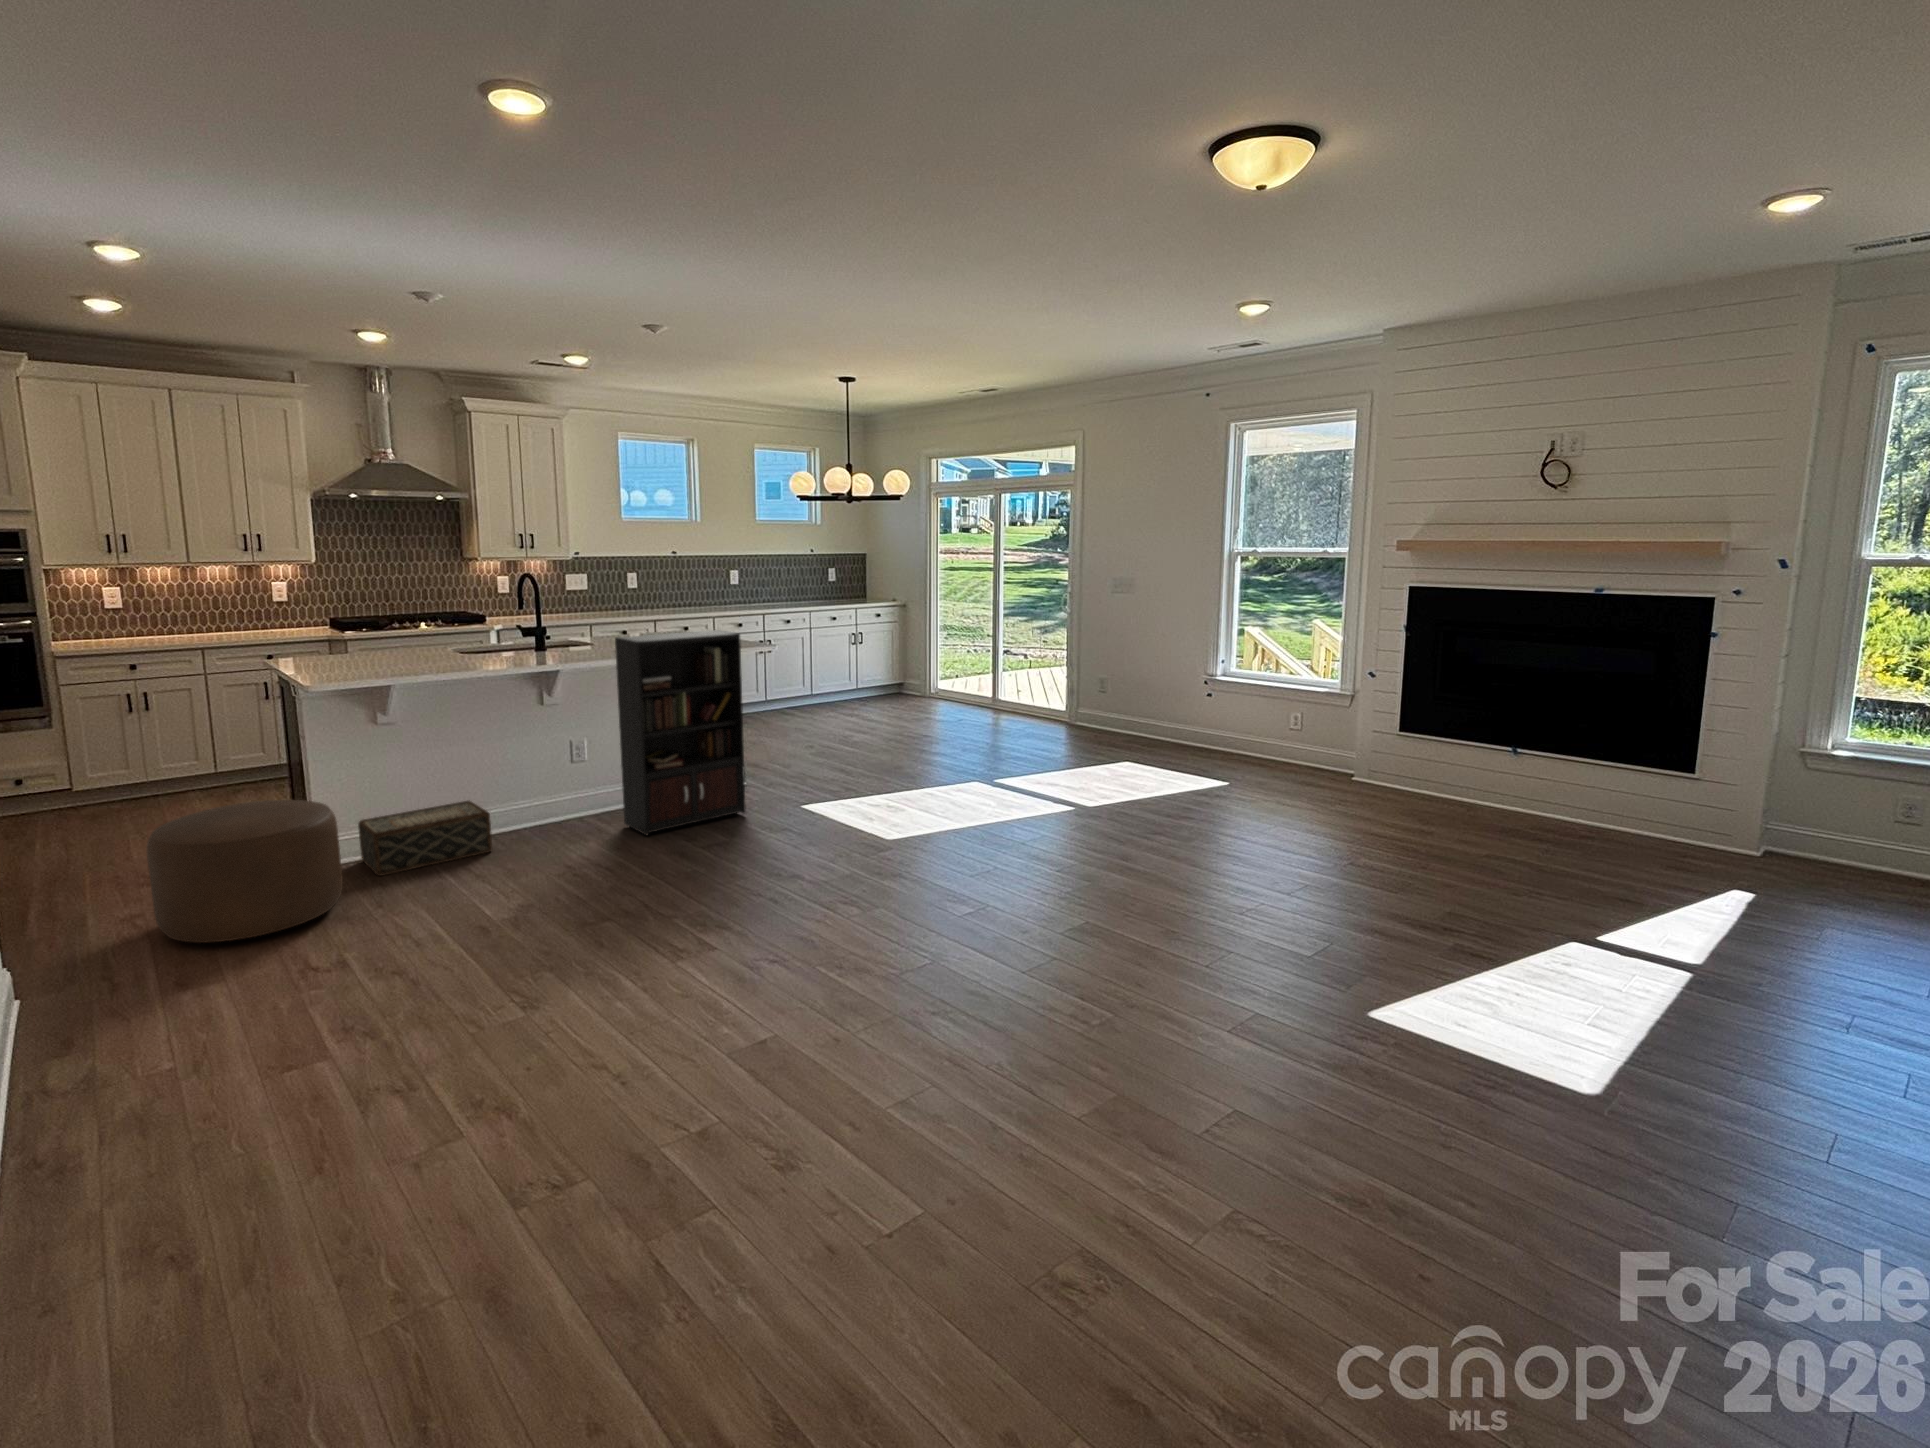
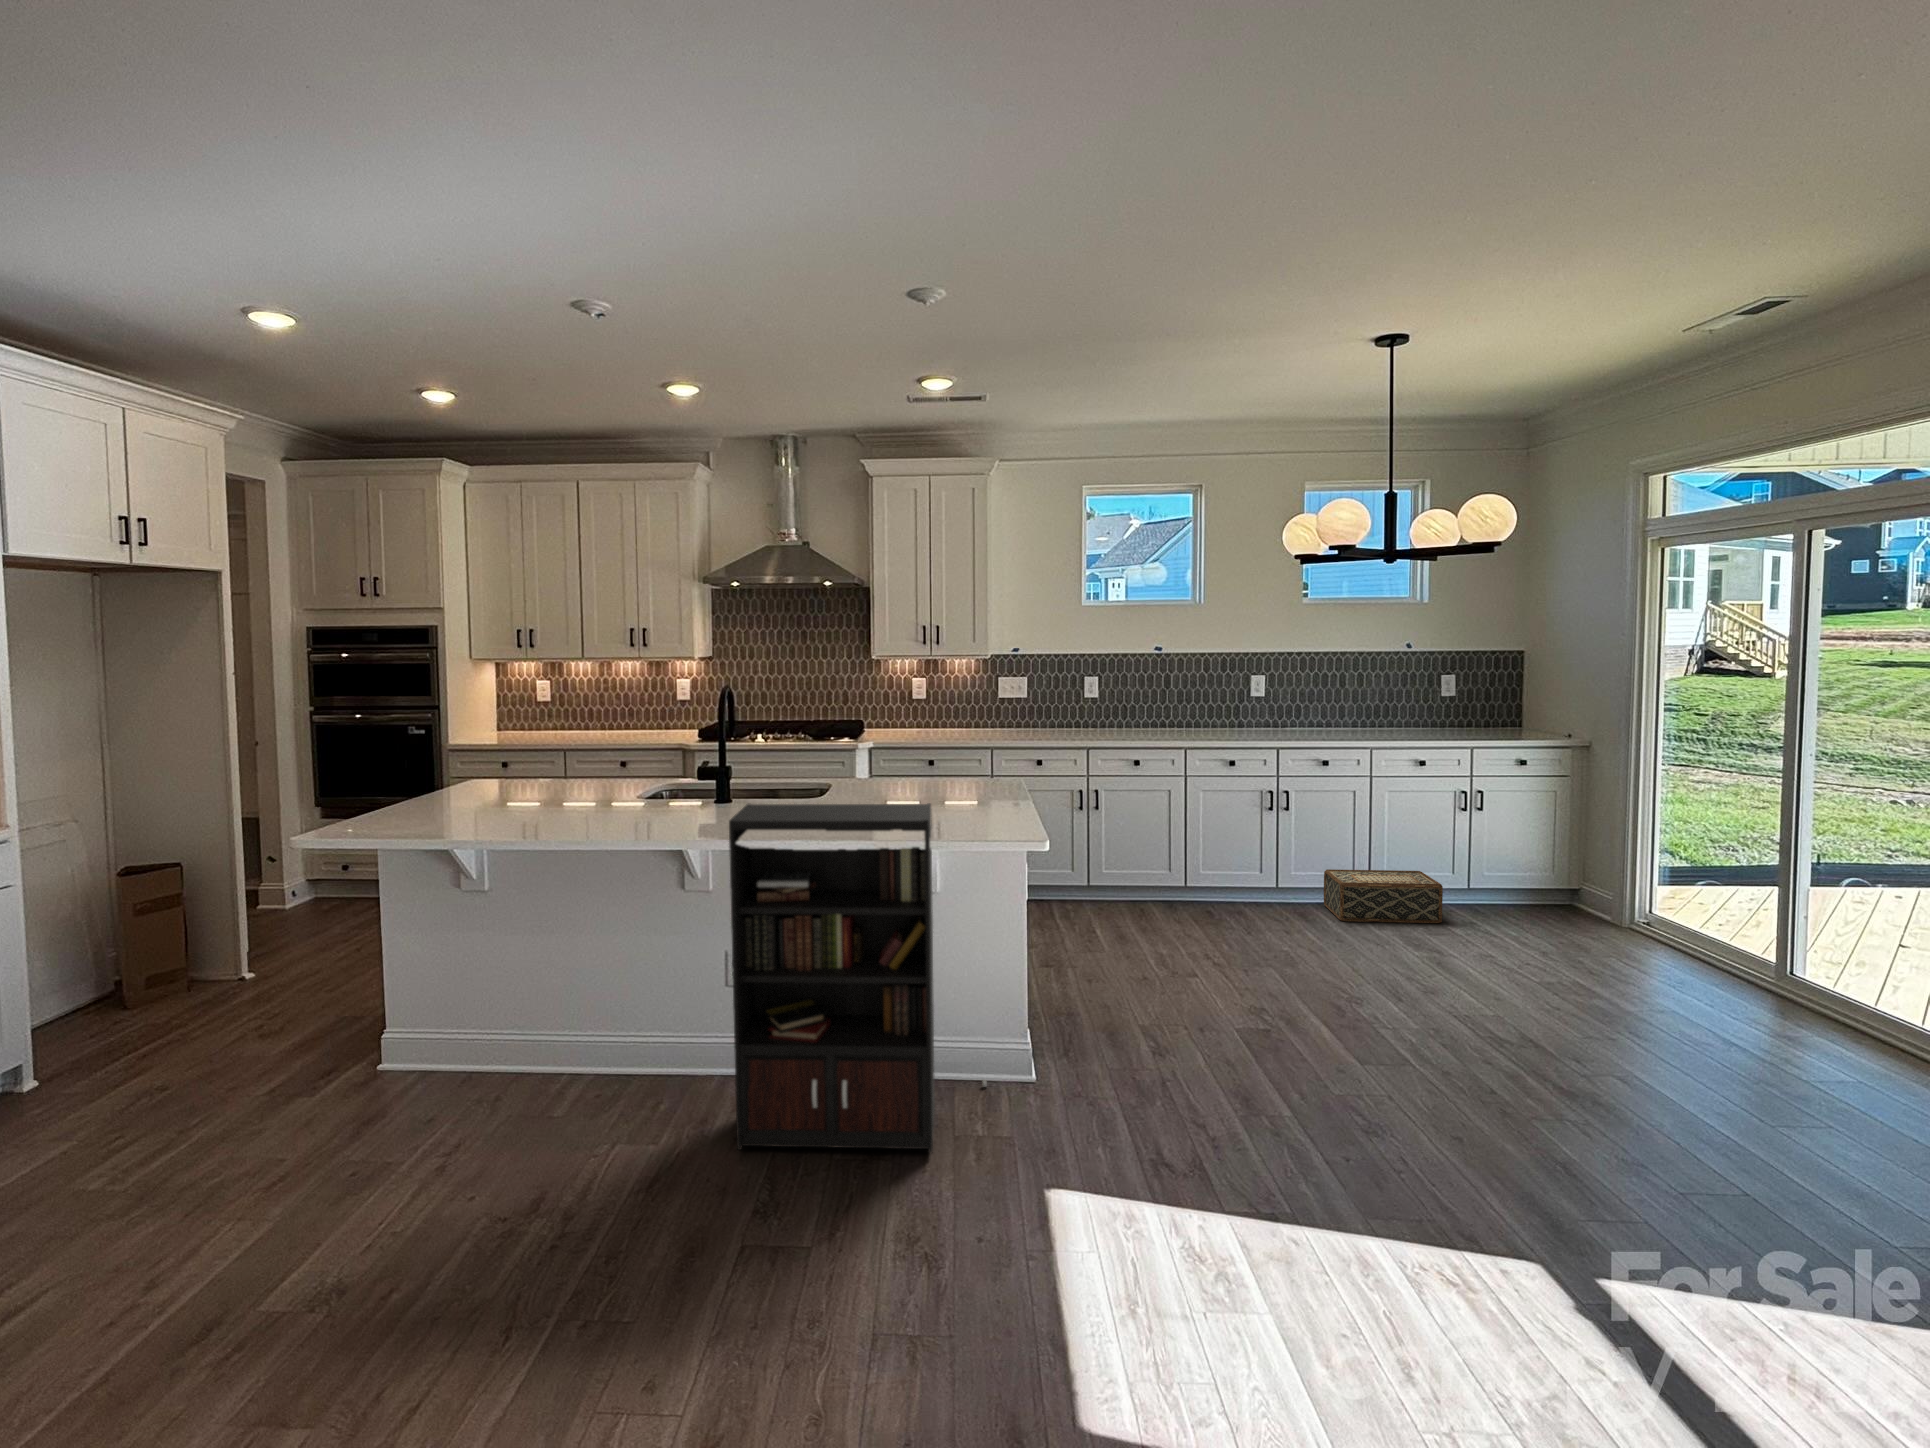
ottoman: present [147,800,343,943] -> none [93,971,336,1173]
woven basket: present [358,801,492,876] -> present [1324,869,1443,923]

